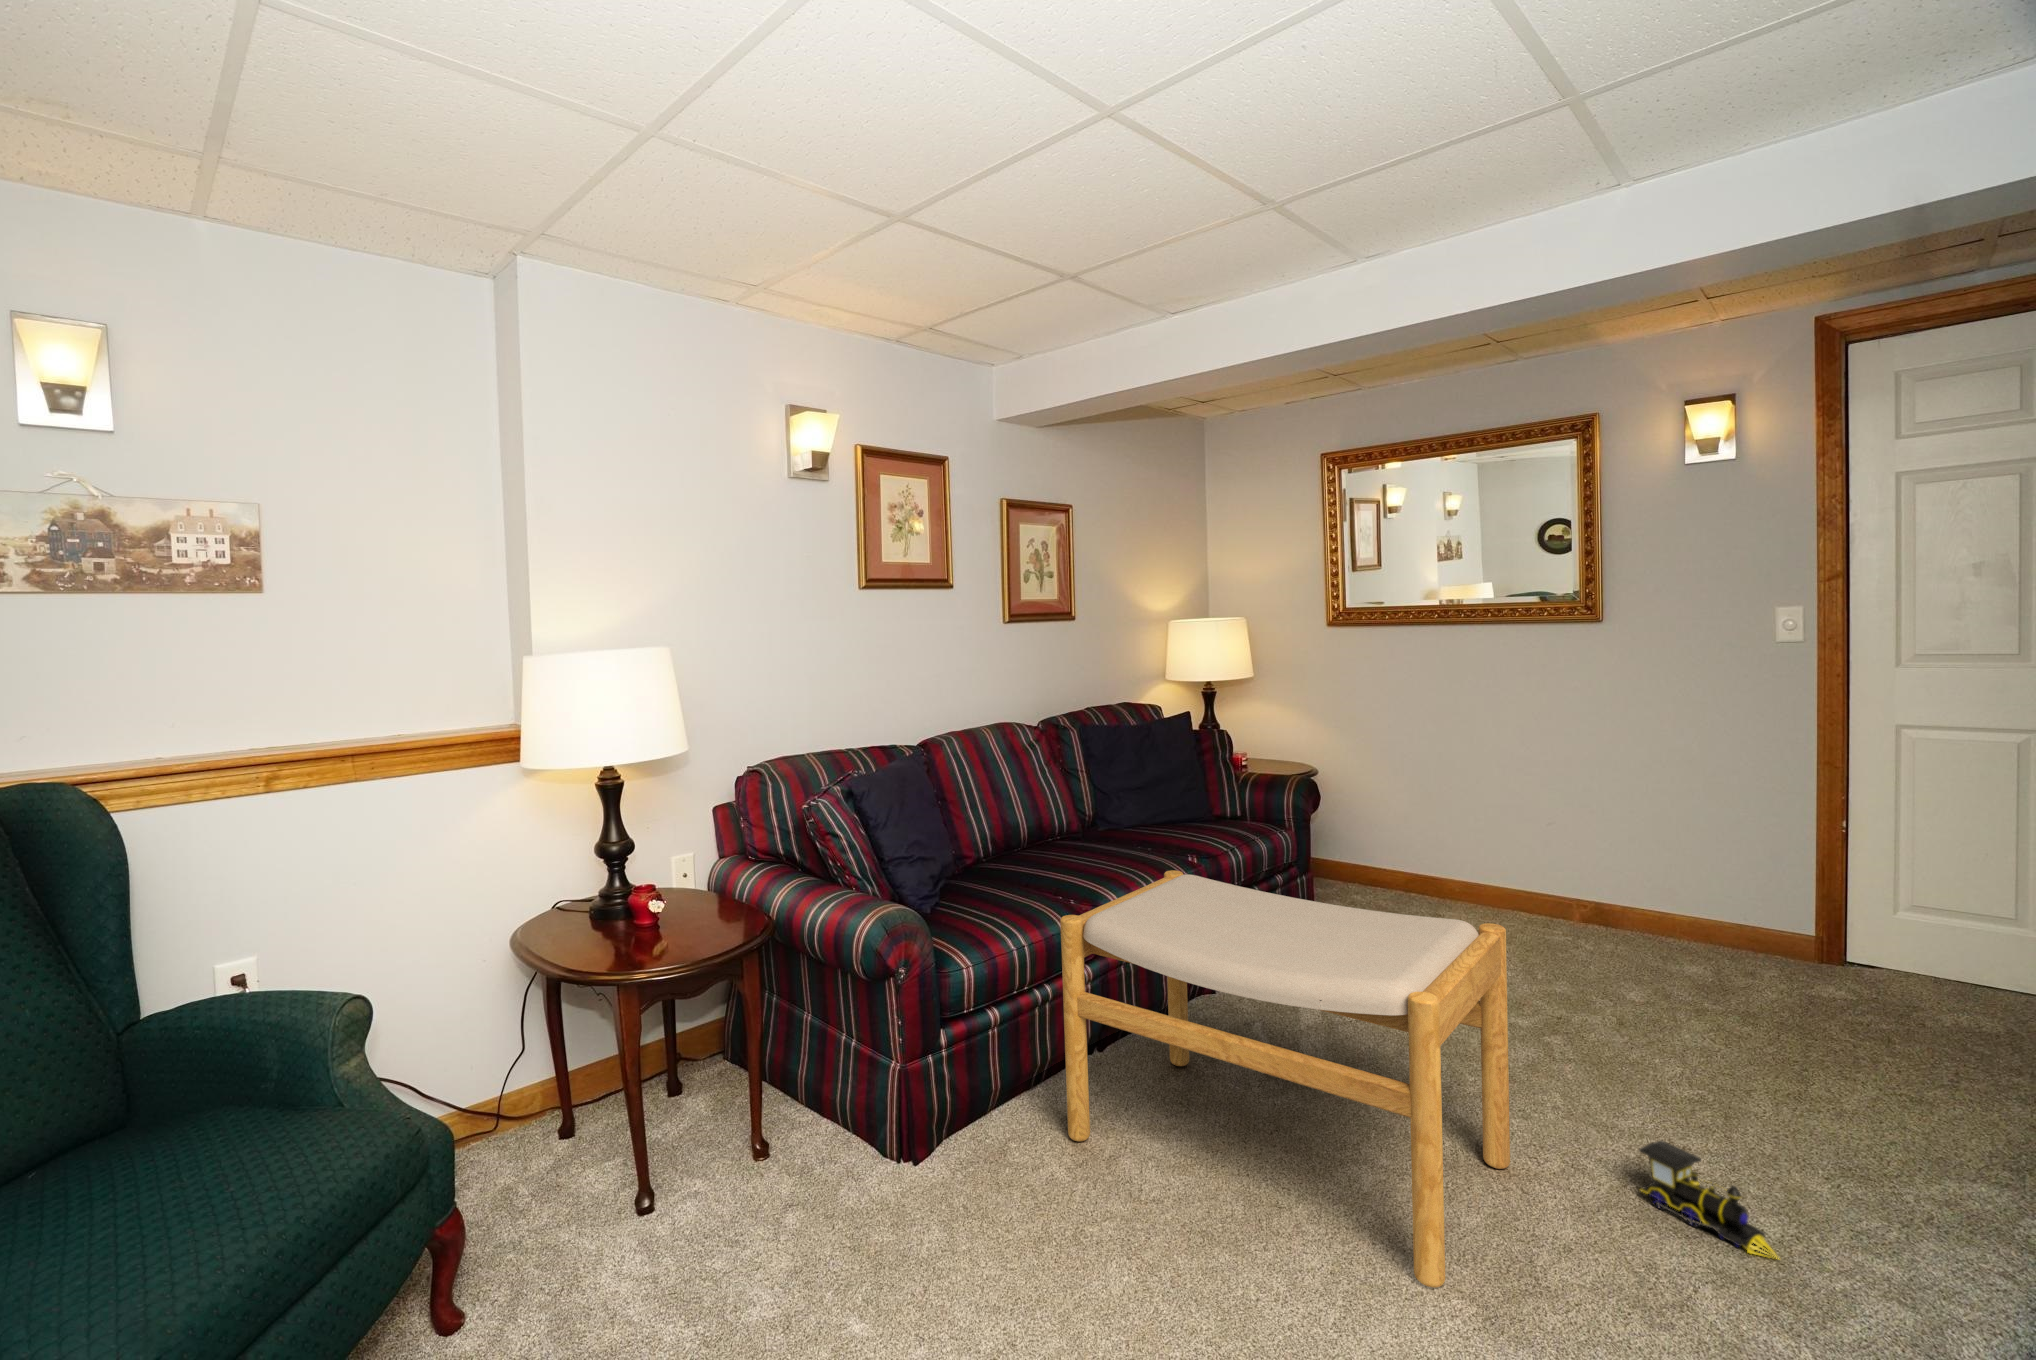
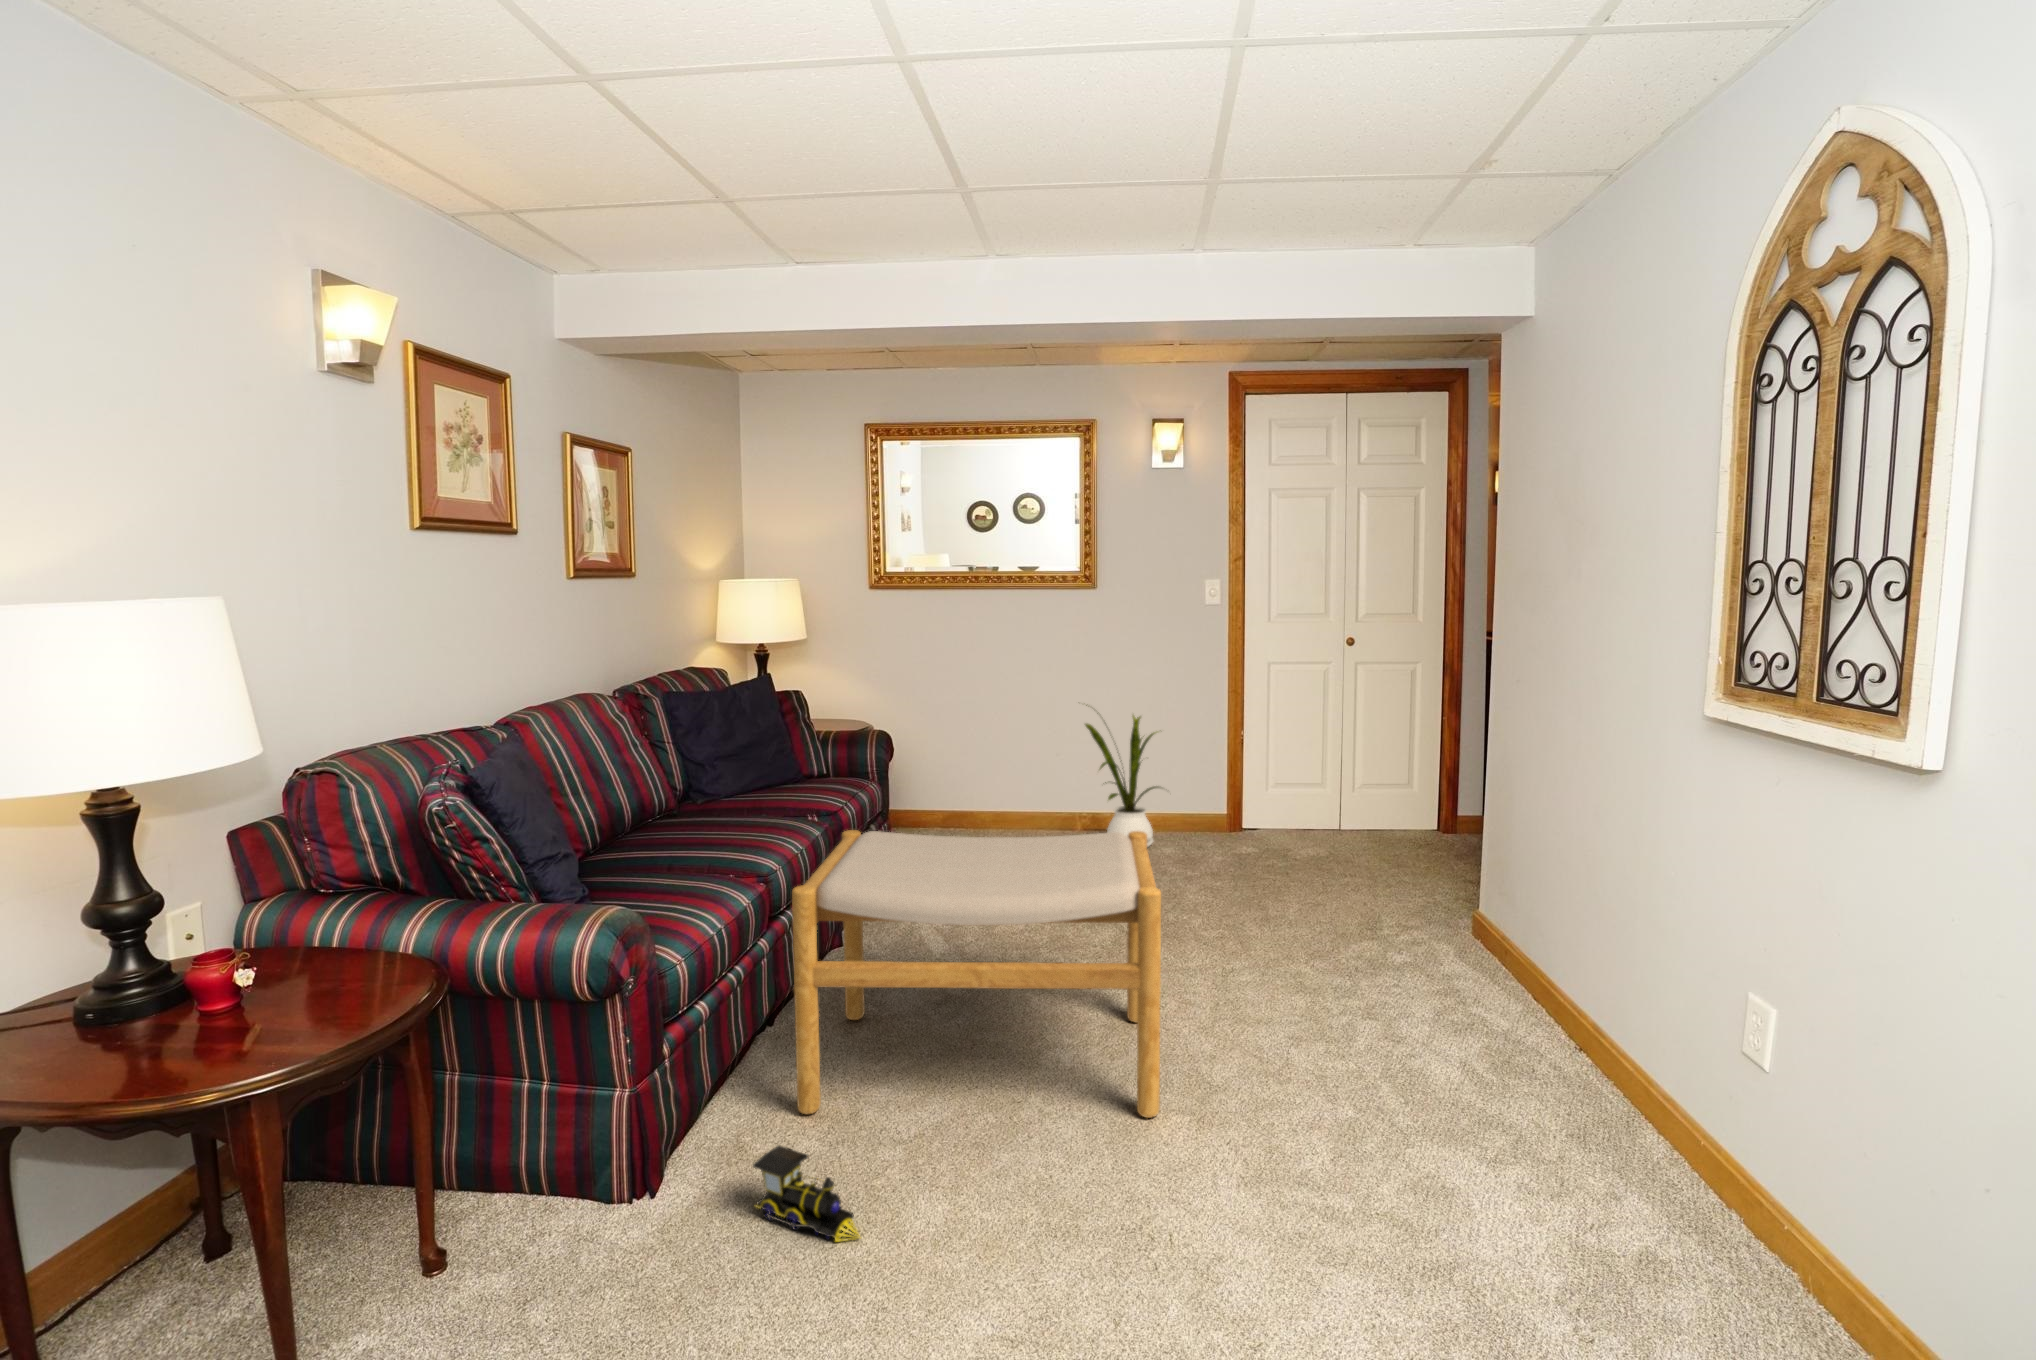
house plant: none [1563,759,1716,957] -> present [1085,705,1159,847]
toy train: present [1639,1141,1779,1259] -> present [753,1146,861,1242]

